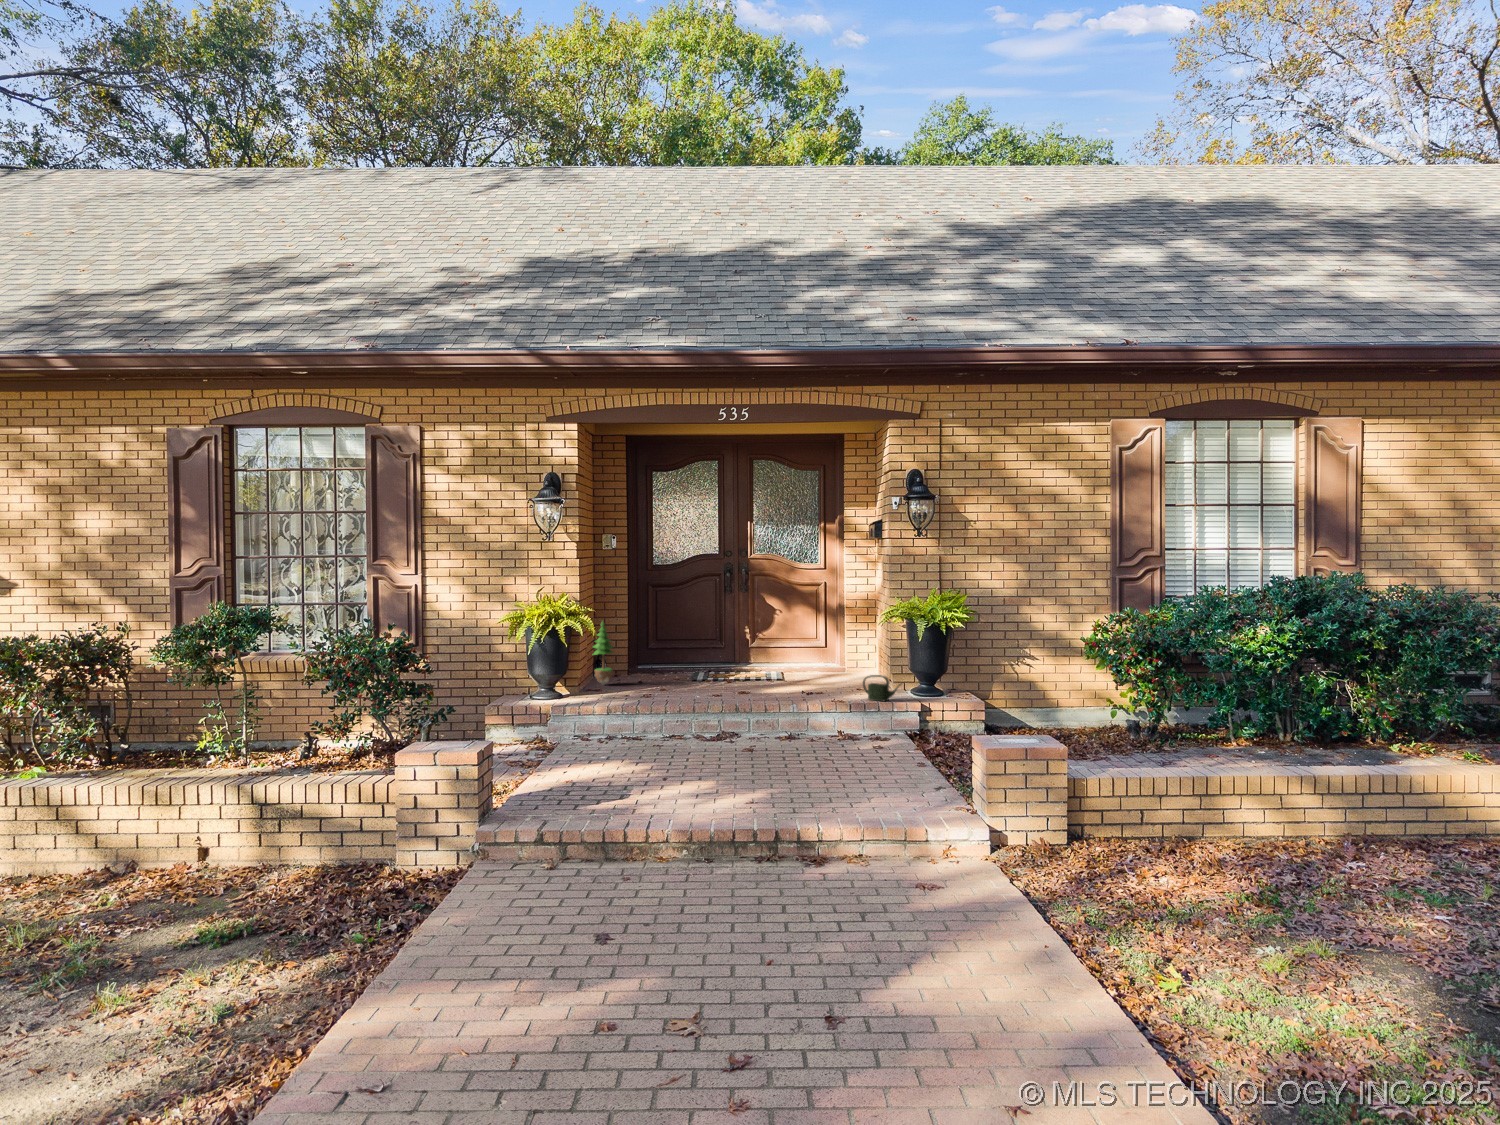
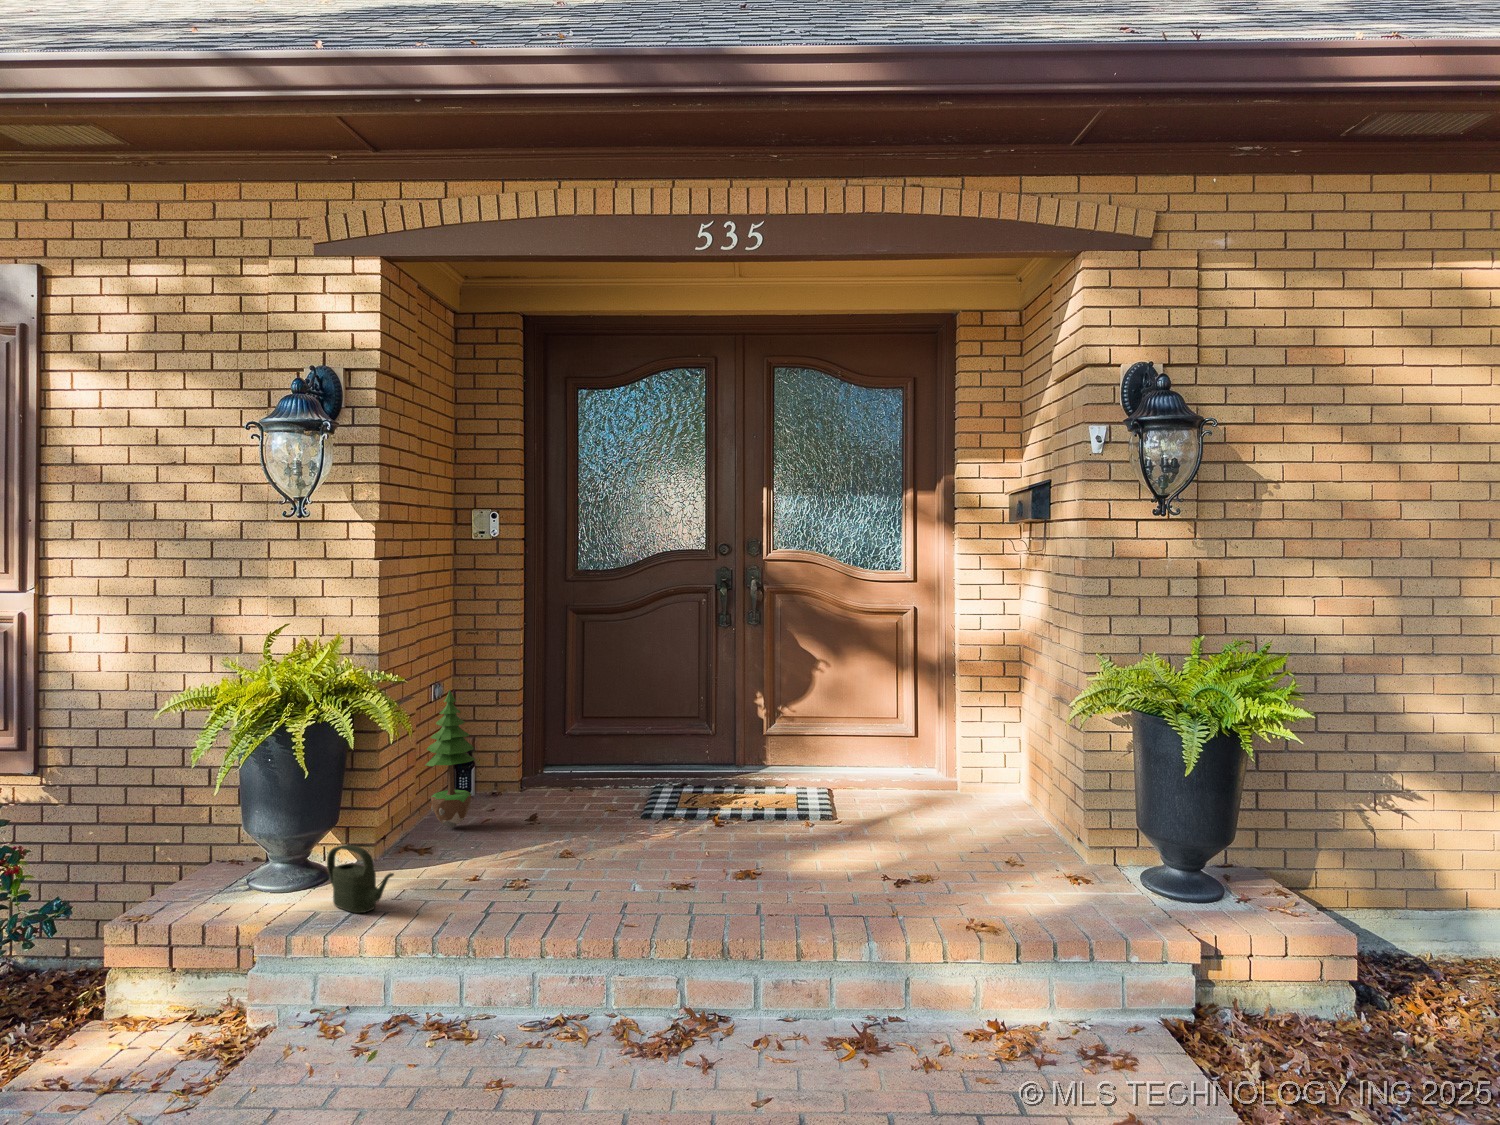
watering can: present [863,675,902,701] -> present [327,844,394,913]

